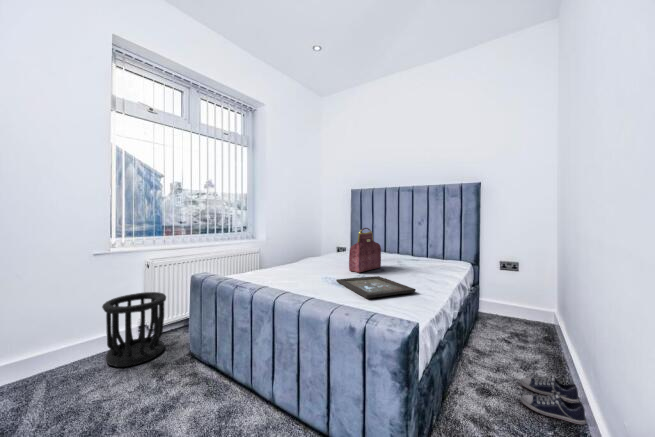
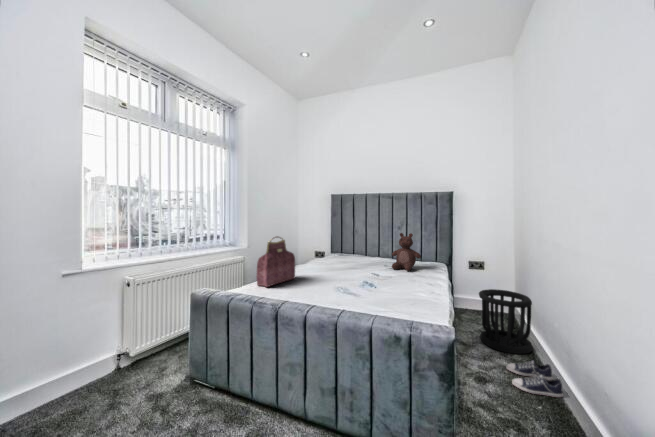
teddy bear: none [404,227,437,268] -> present [392,233,421,271]
handbag: present [349,228,381,273] -> present [257,236,295,287]
tray: present [336,276,416,299] -> none [345,282,423,307]
wastebasket: present [102,292,166,367] -> present [479,289,533,354]

